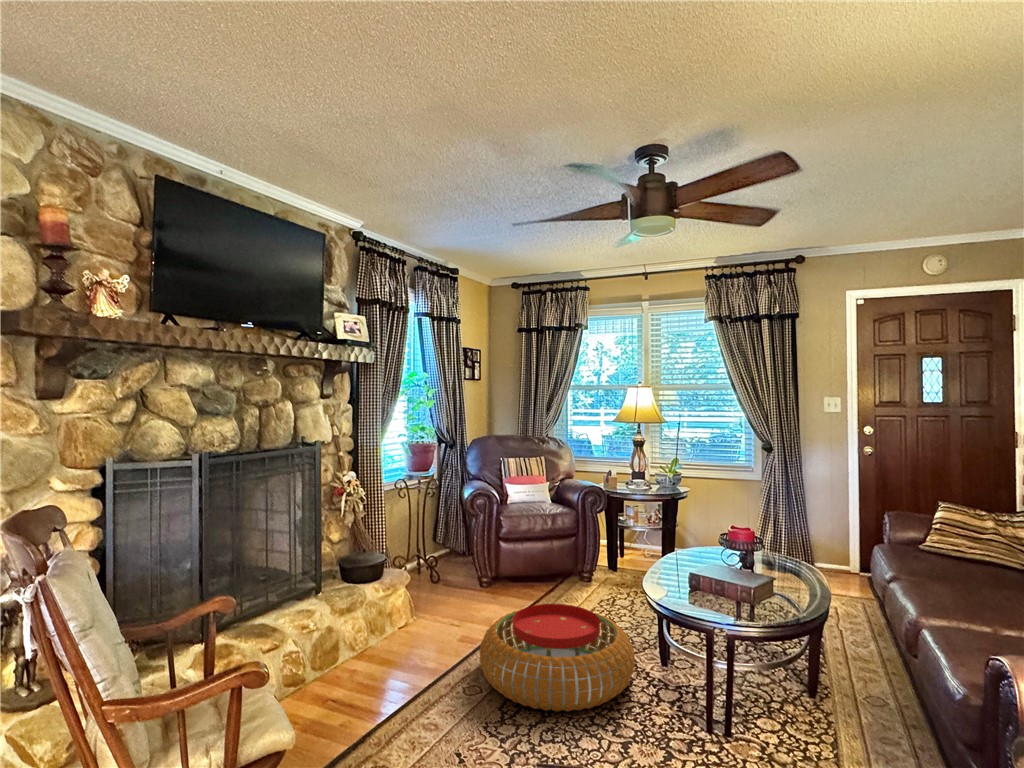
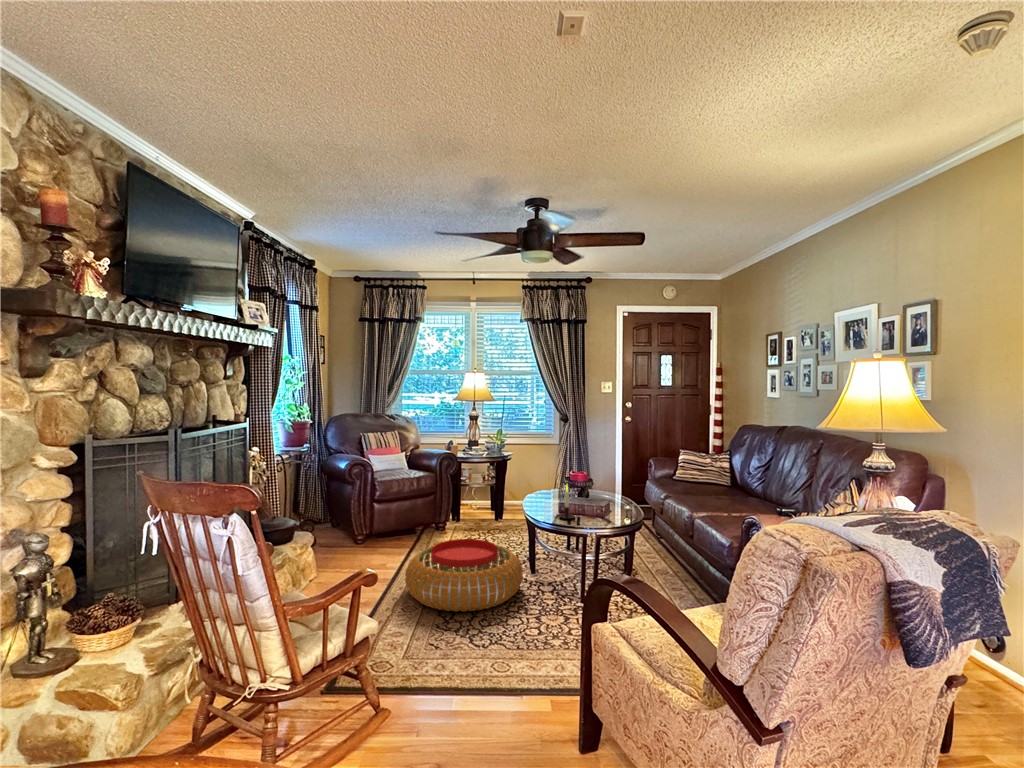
candle: none [676,550,701,605] -> present [559,485,576,519]

